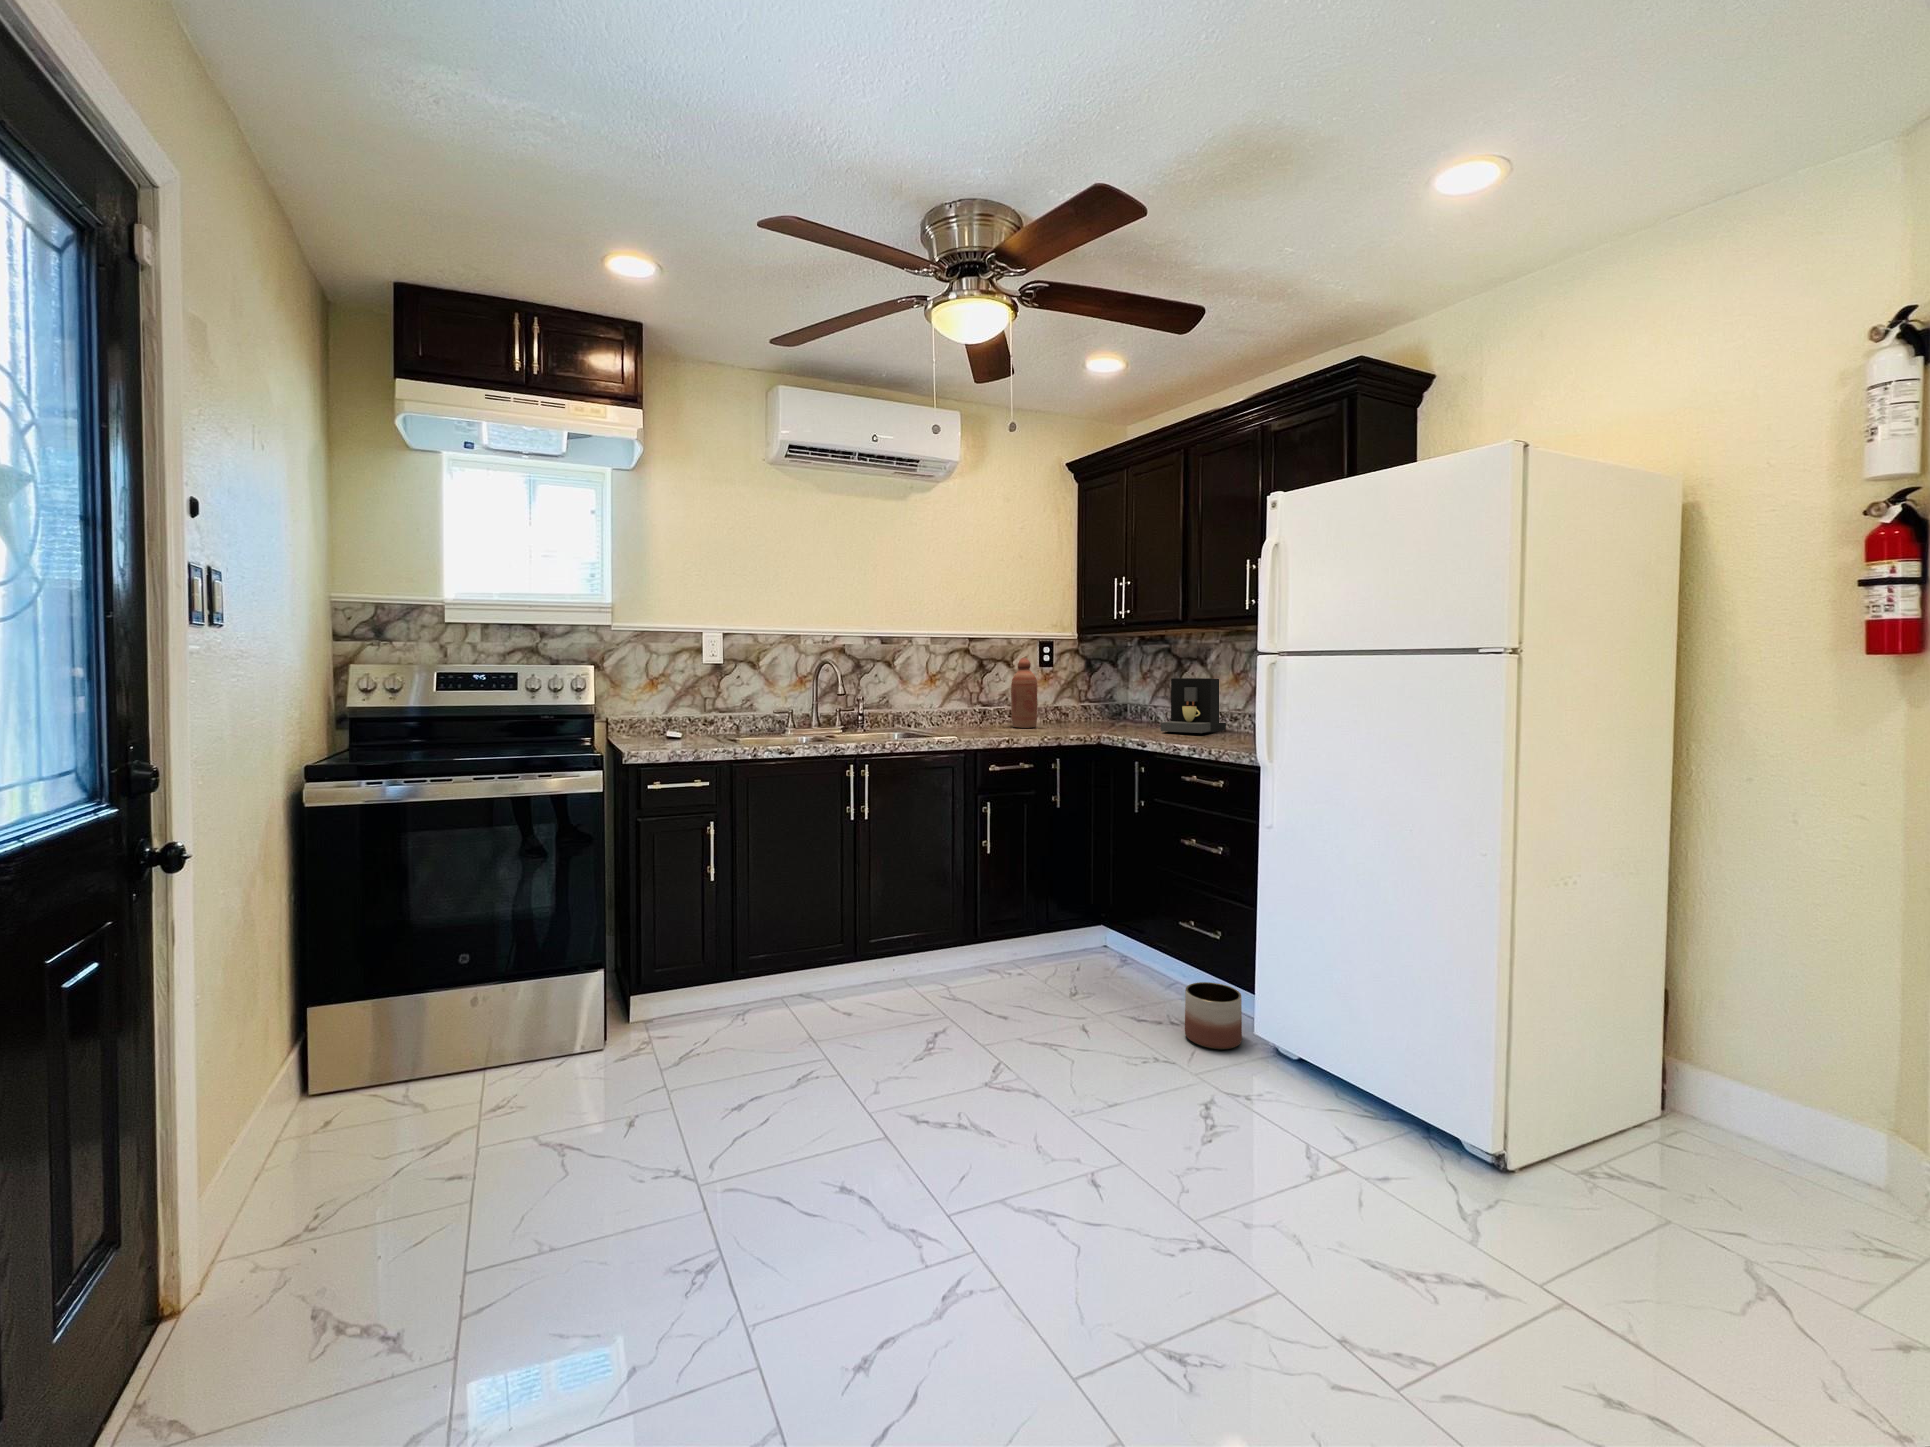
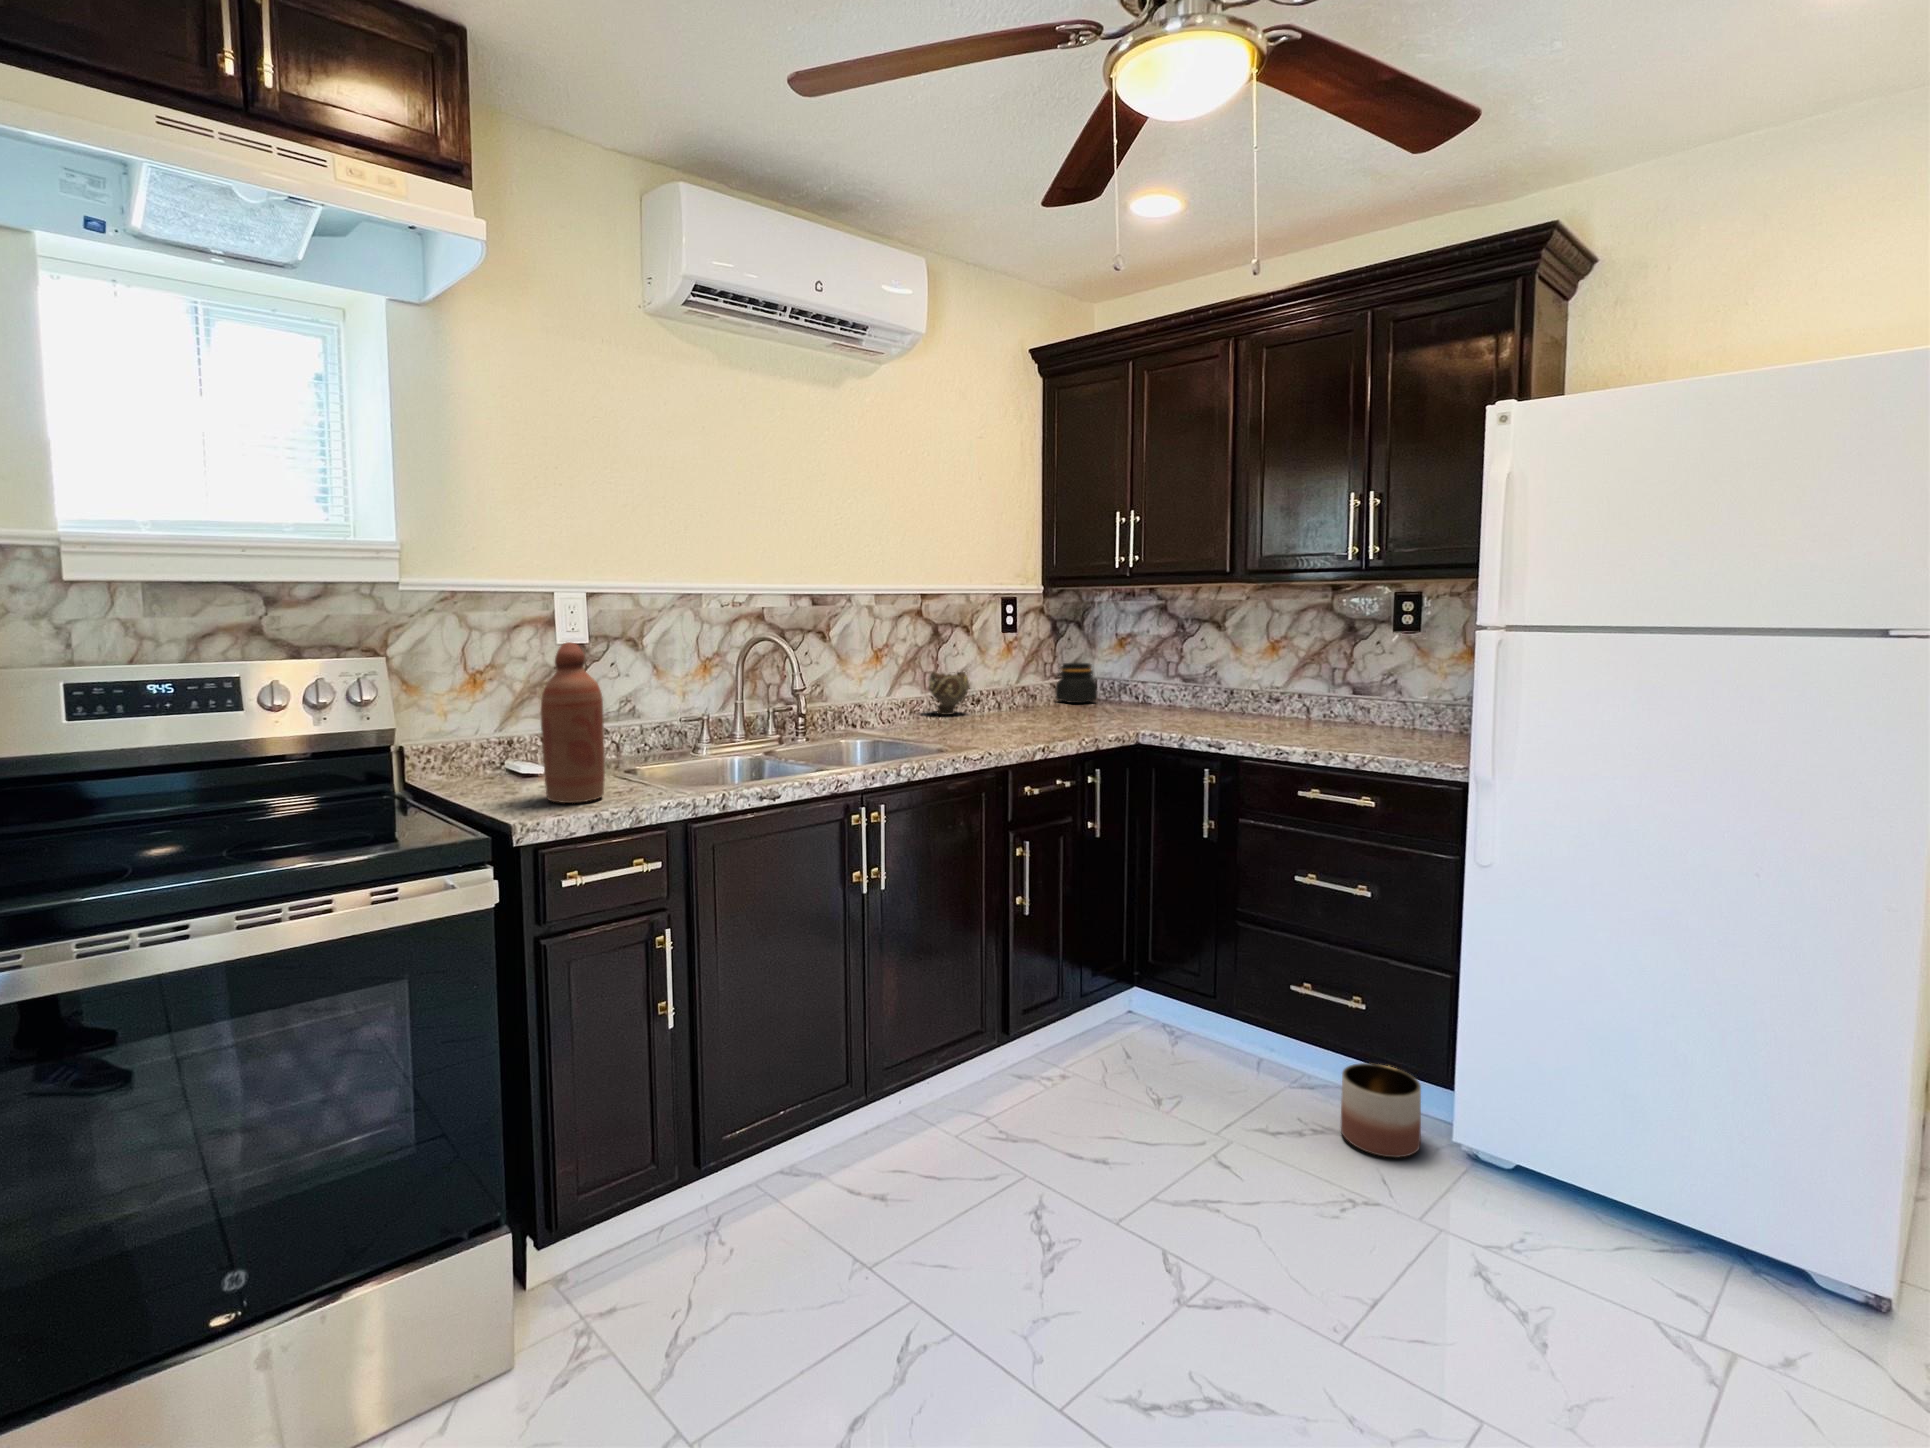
bottle: present [1011,658,1037,728] -> present [541,642,605,803]
coffee maker: present [1161,678,1226,733] -> none [1193,646,1250,720]
jar: none [1090,691,1122,721] -> present [1056,663,1097,703]
bowl: none [974,692,1006,723] -> present [929,672,969,715]

